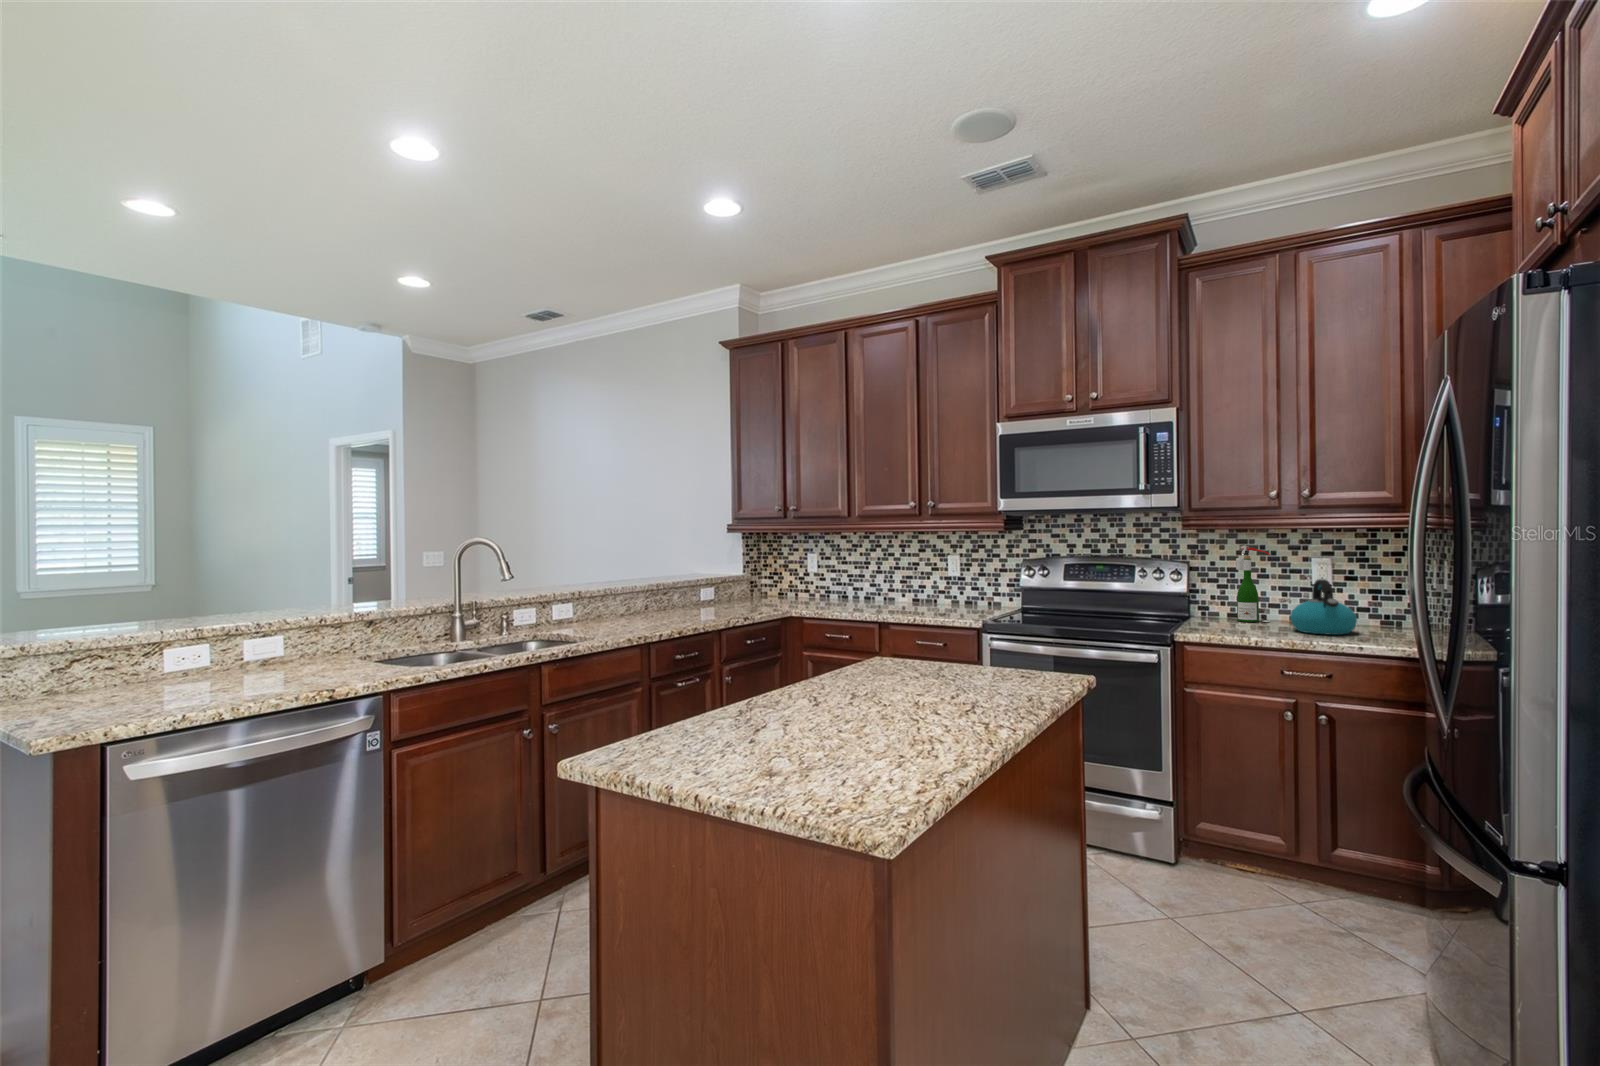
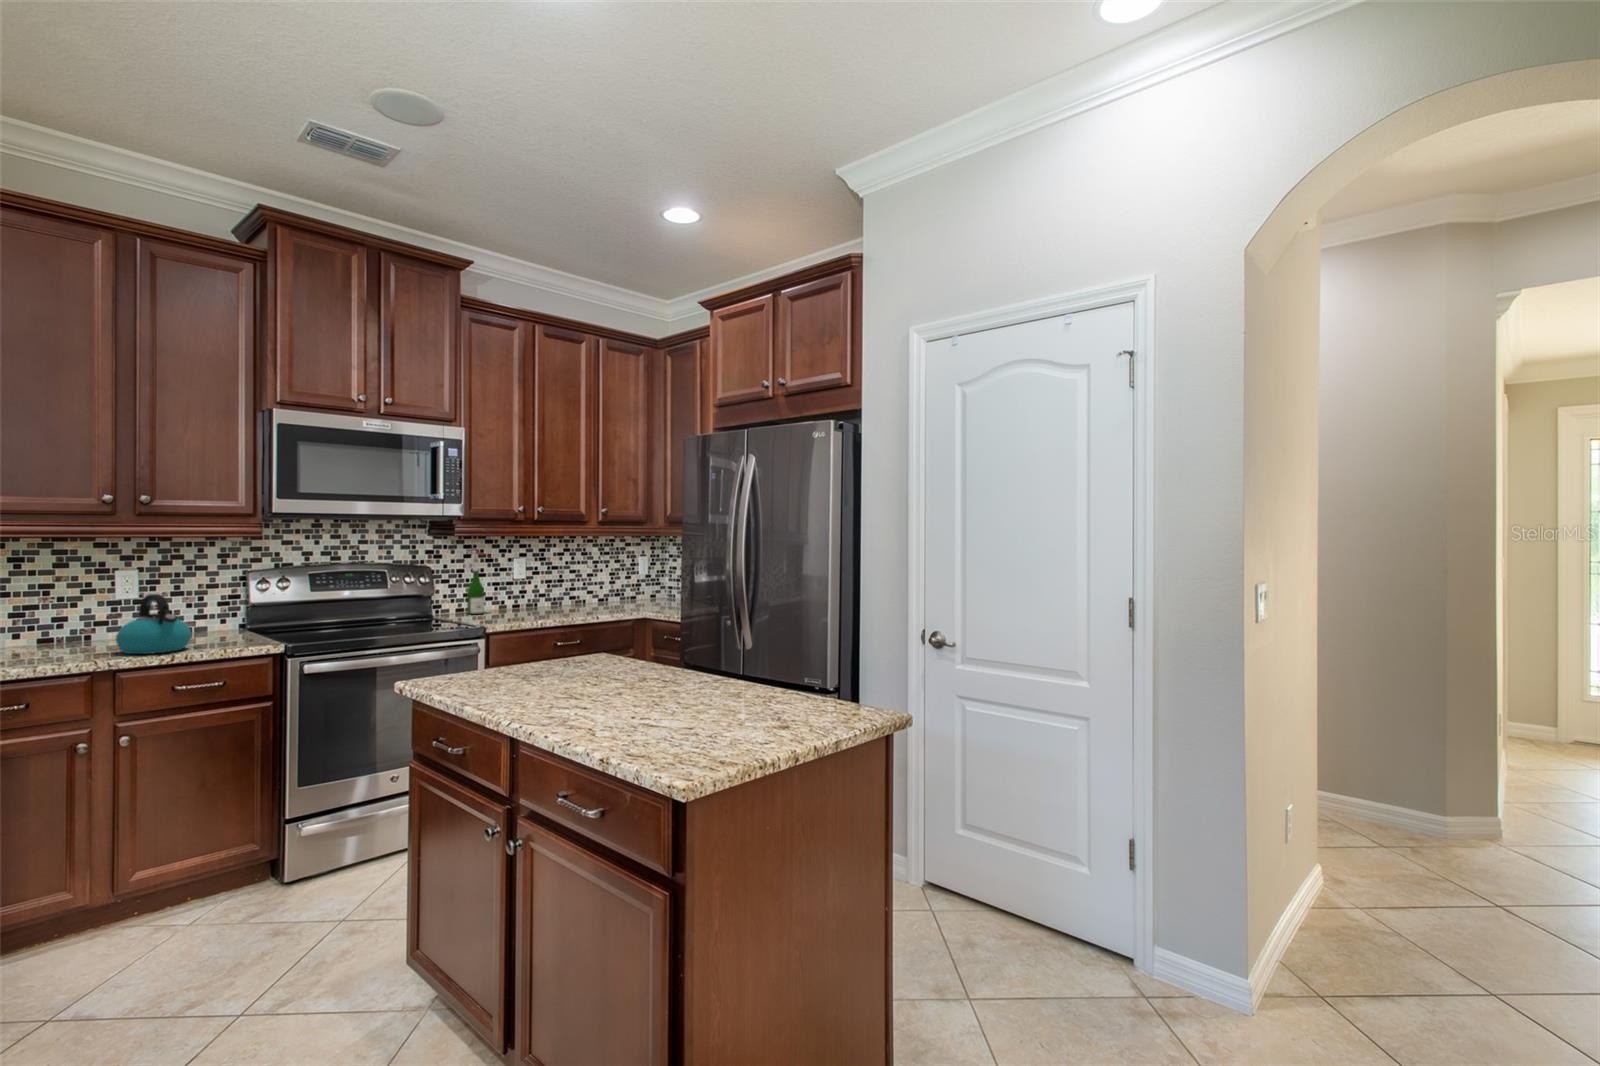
kettle: present [1290,579,1357,635] -> present [116,594,192,654]

